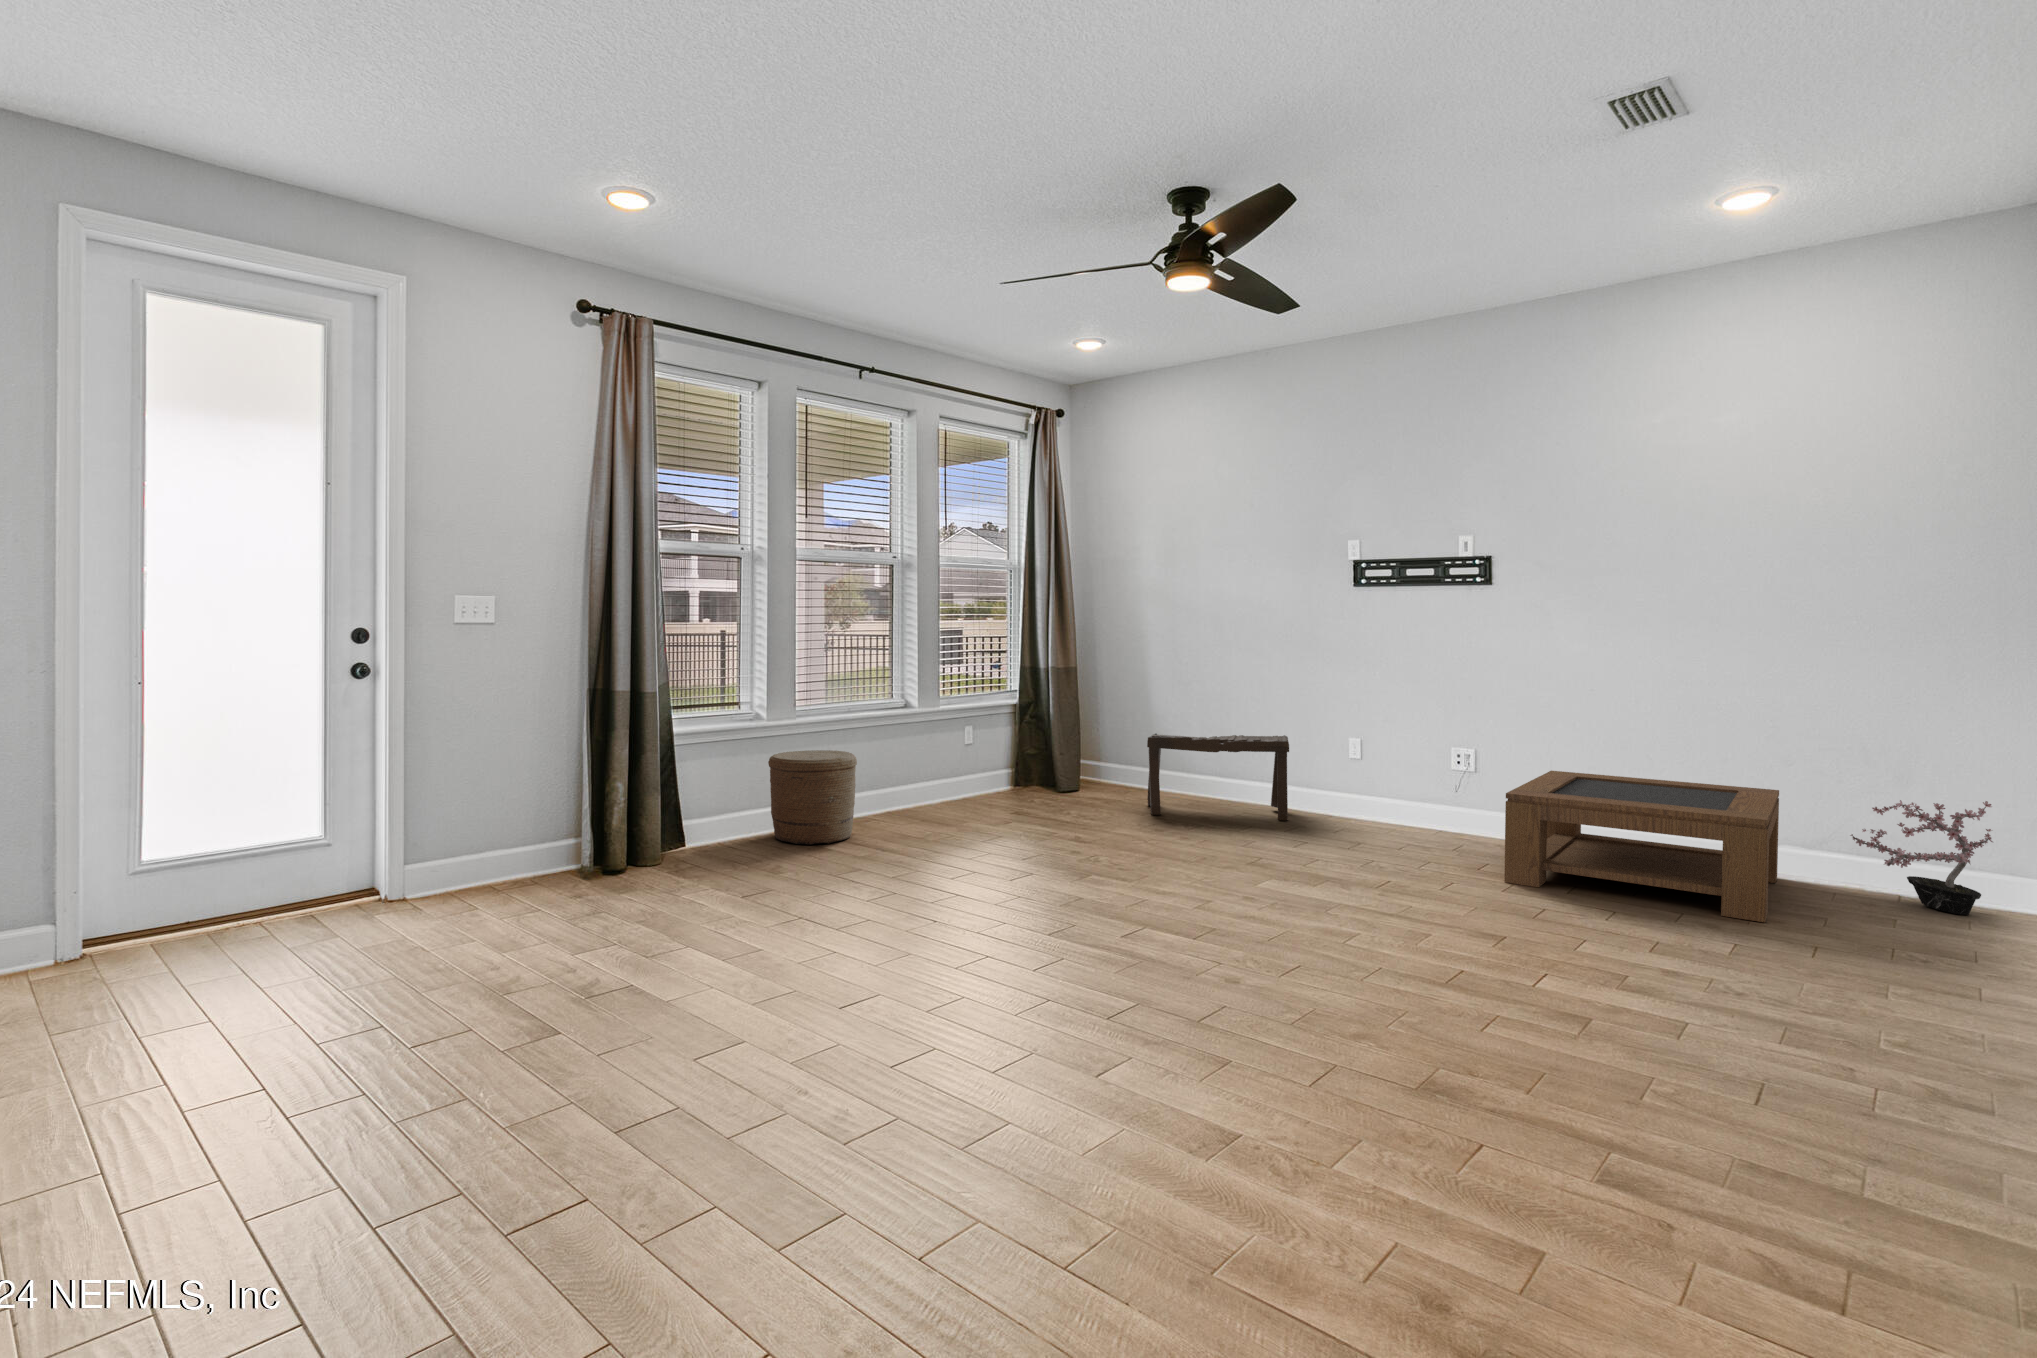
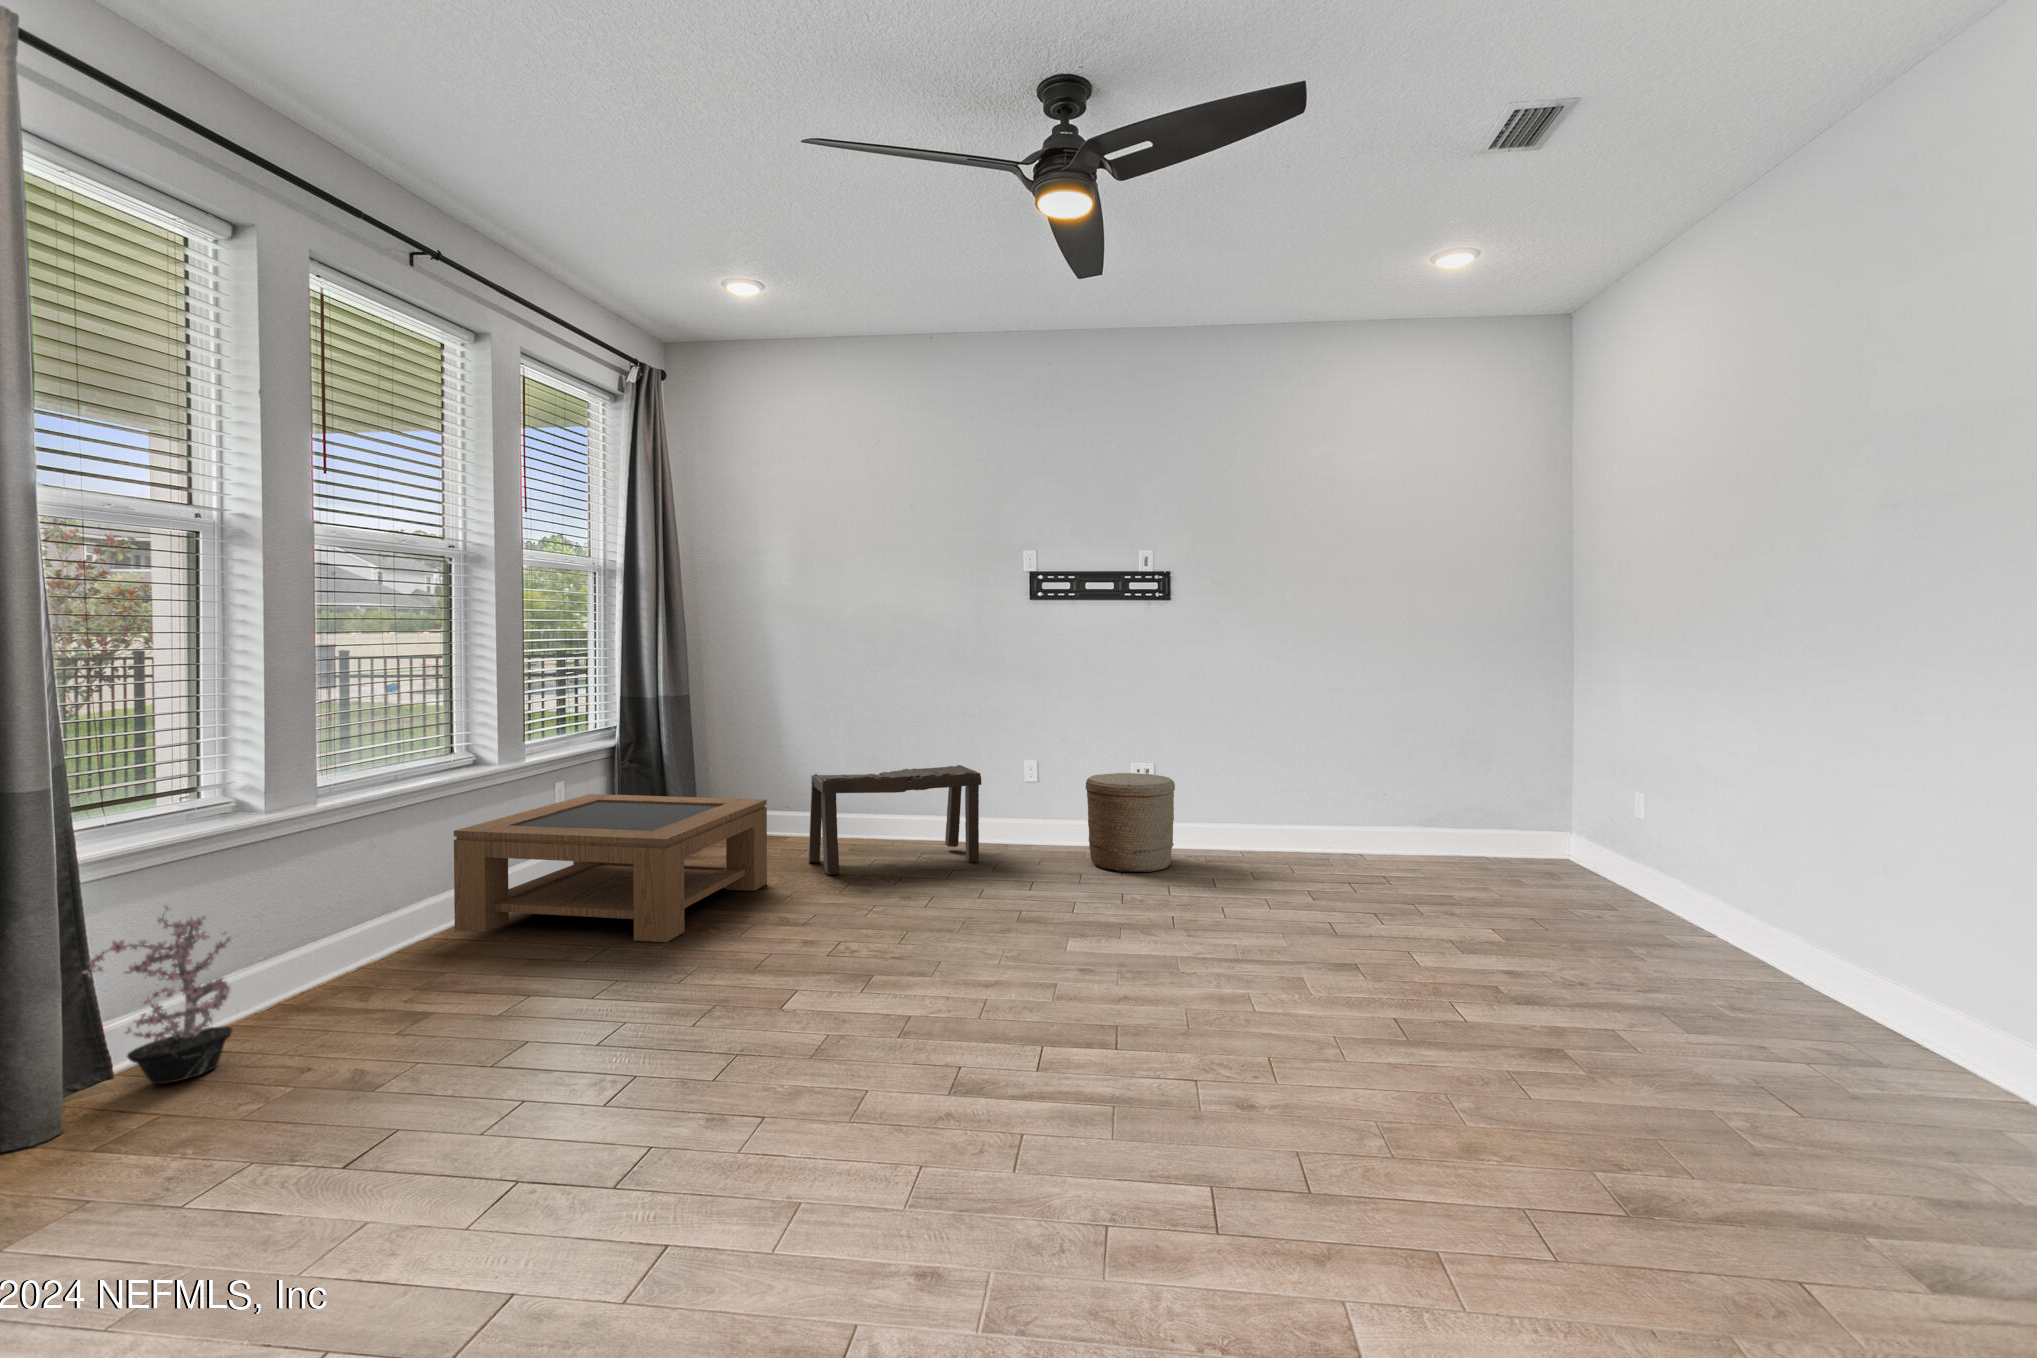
woven basket: present [768,750,857,845] -> present [1086,773,1175,872]
coffee table: present [1504,771,1779,922] -> present [454,794,767,942]
potted plant: present [1850,800,1993,915] -> present [82,906,232,1084]

